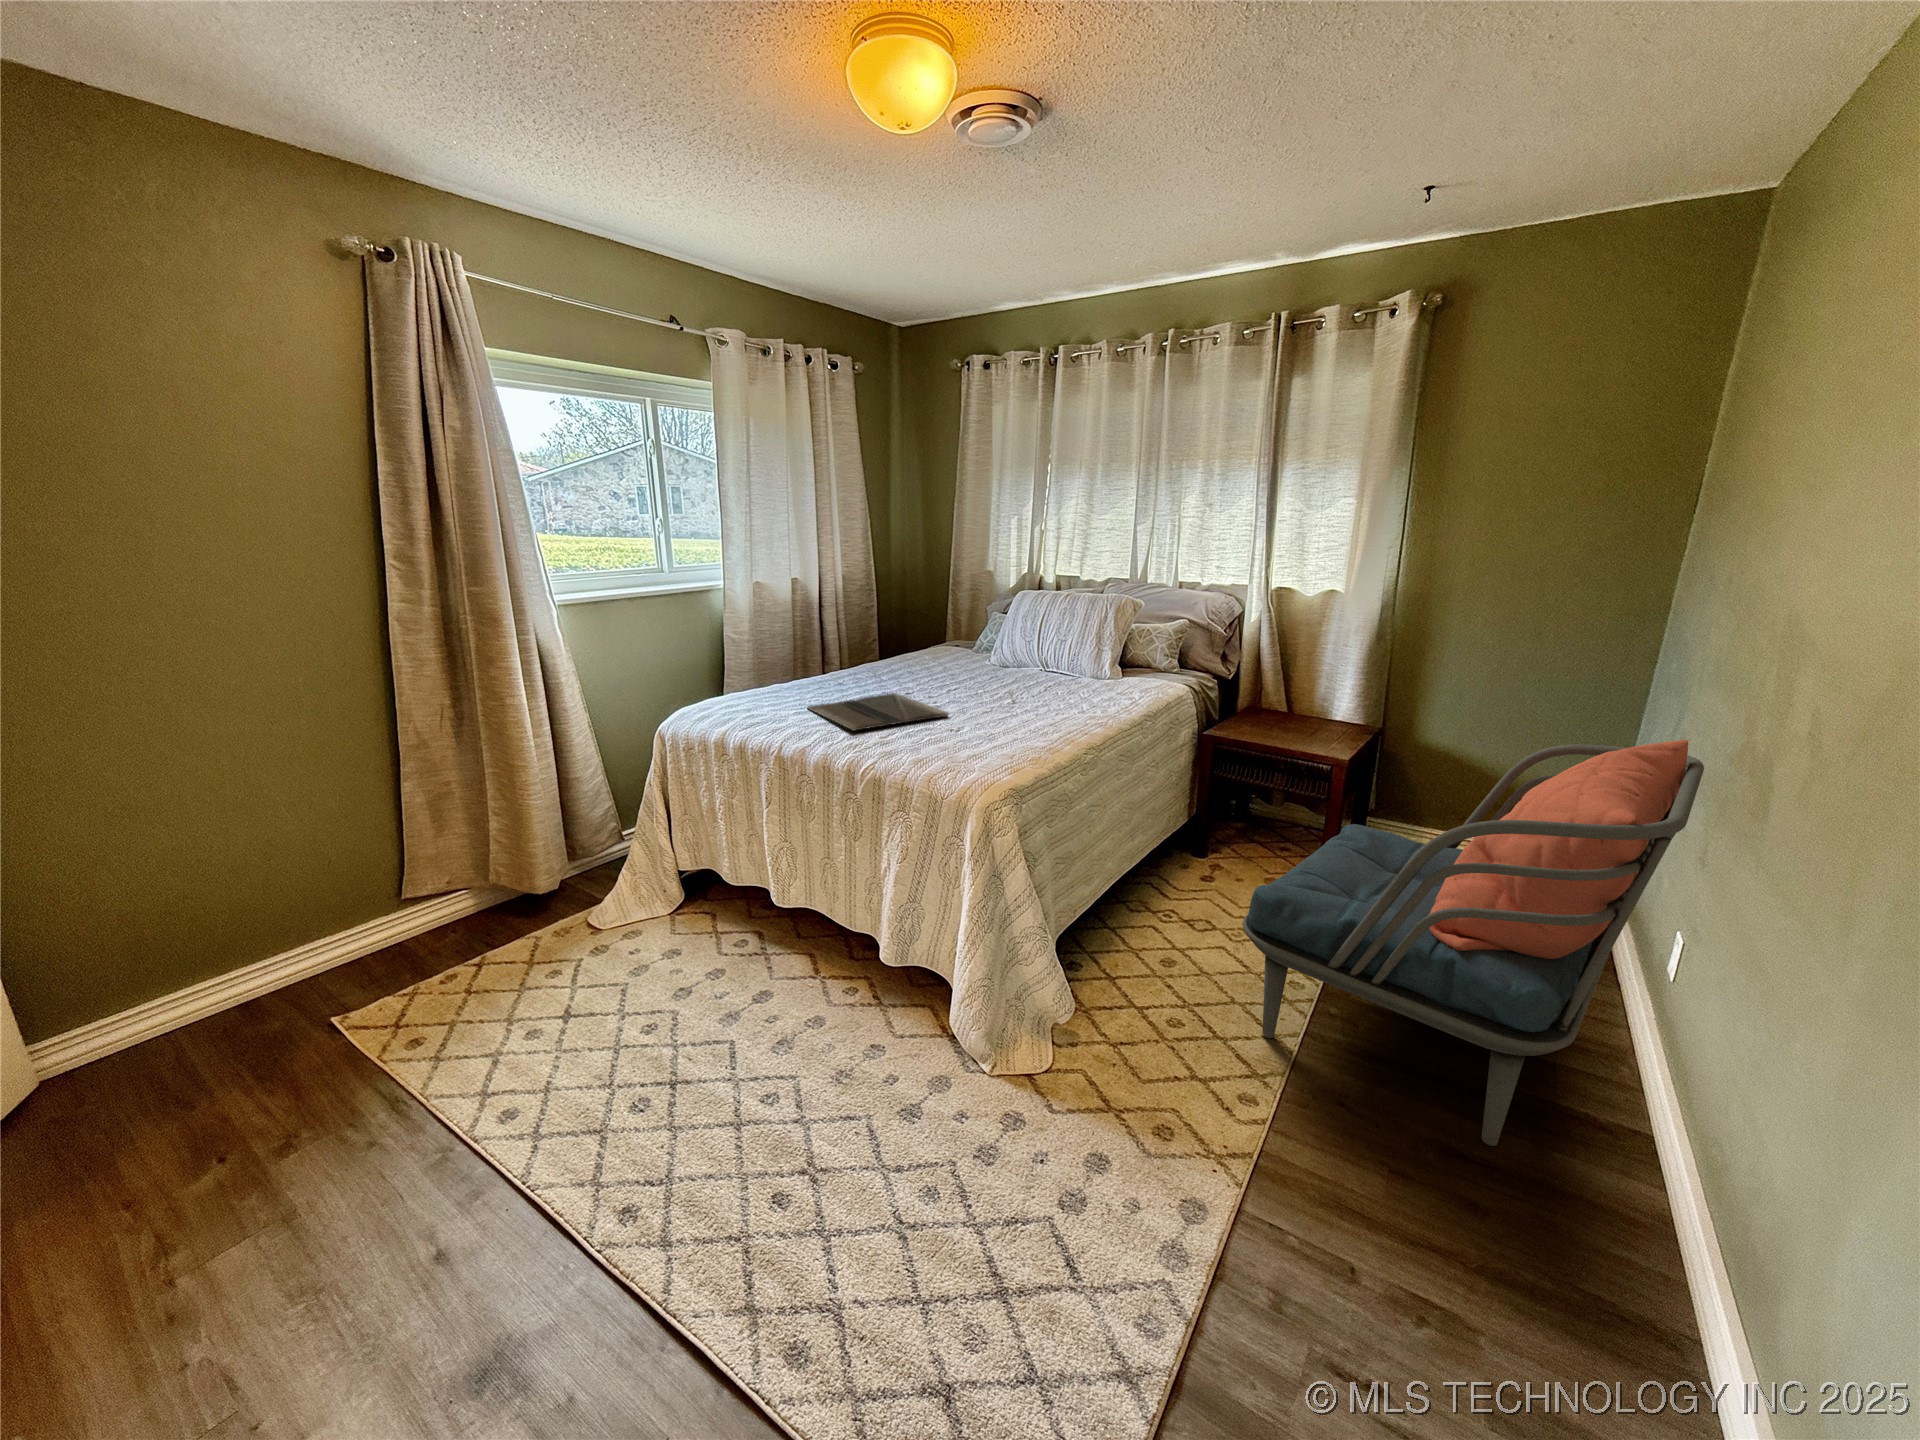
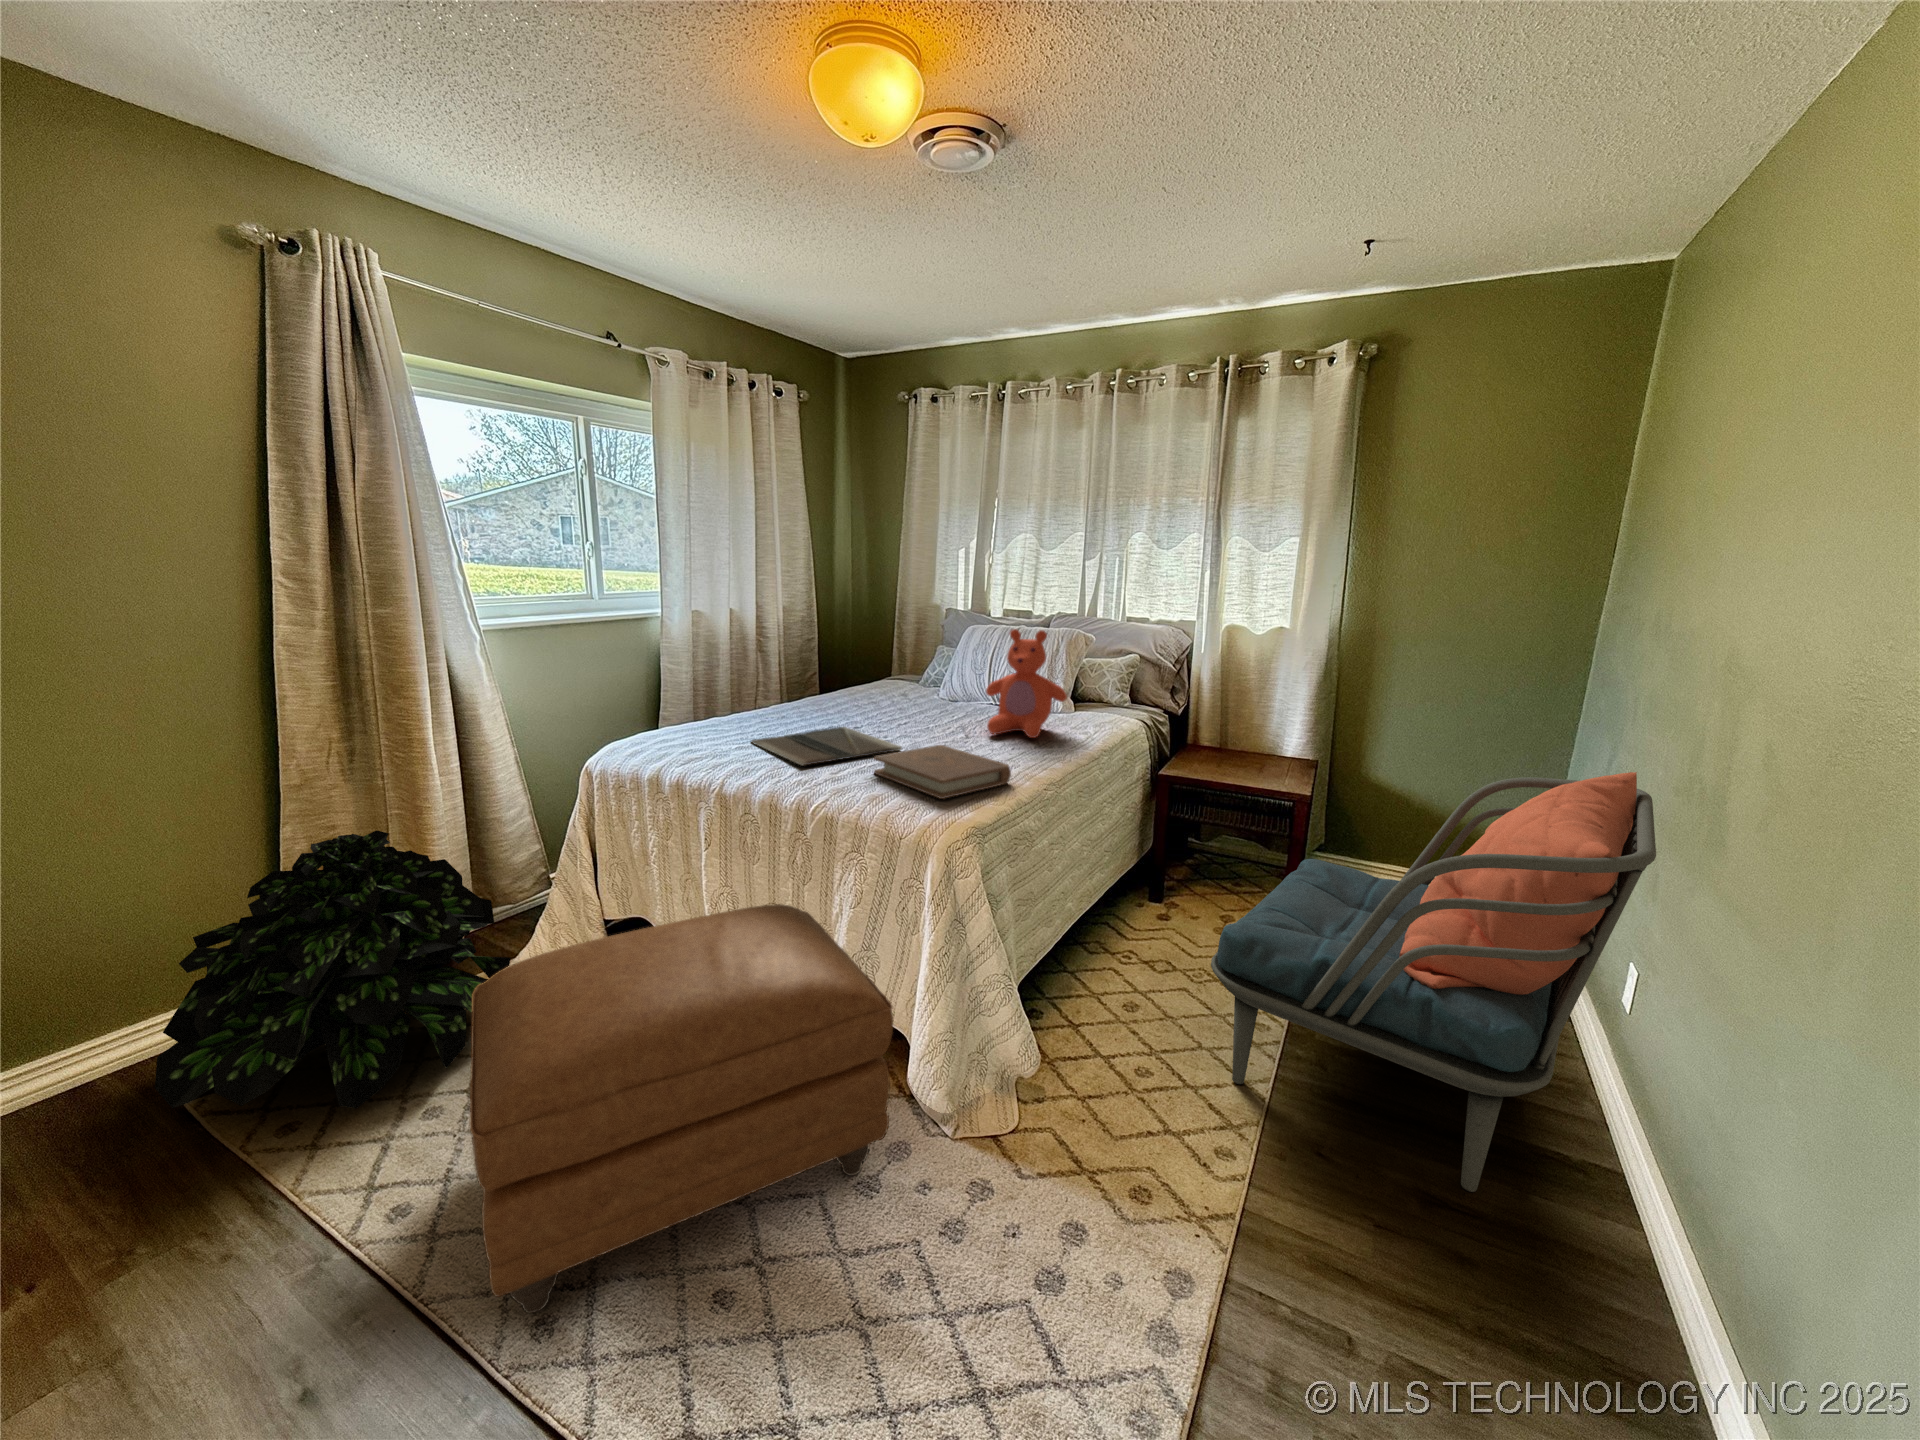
teddy bear: none [1033,597,1112,704] -> present [986,629,1067,738]
book: none [921,711,1051,763] -> present [874,745,1011,799]
potted plant: none [308,788,596,1029] -> present [155,830,511,1108]
ottoman: none [563,859,932,1202] -> present [469,904,893,1313]

